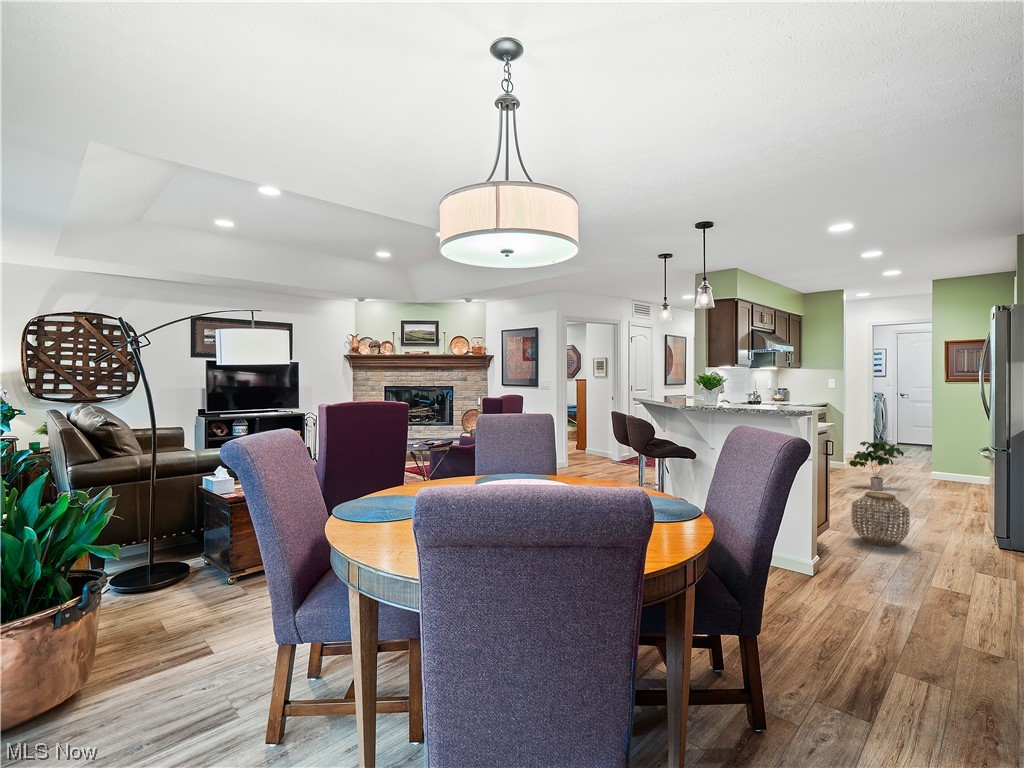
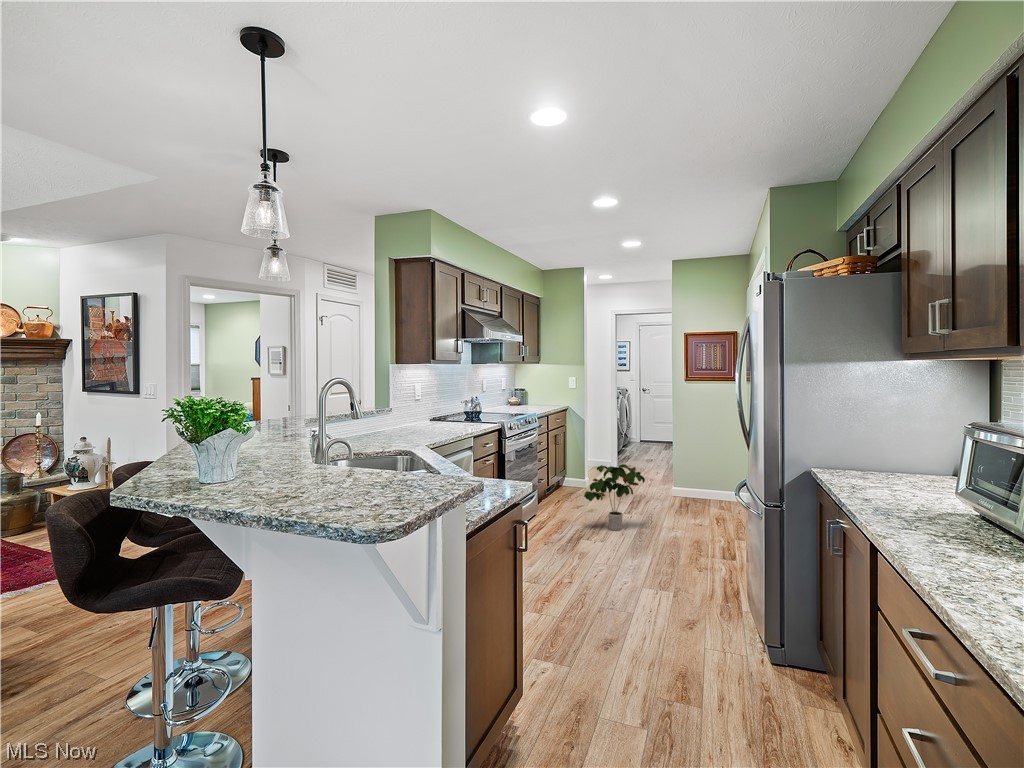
woven basket: present [852,492,910,547] -> none [568,591,653,698]

